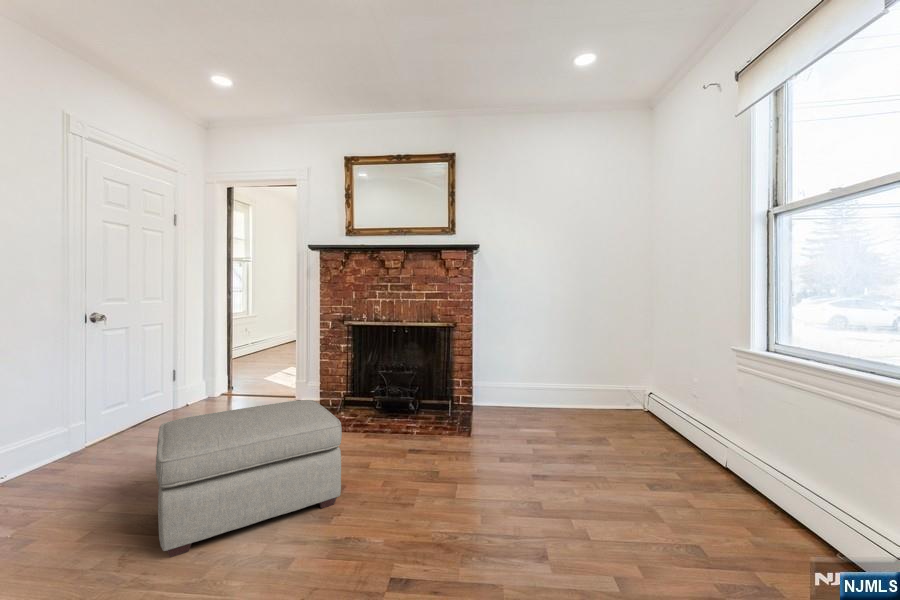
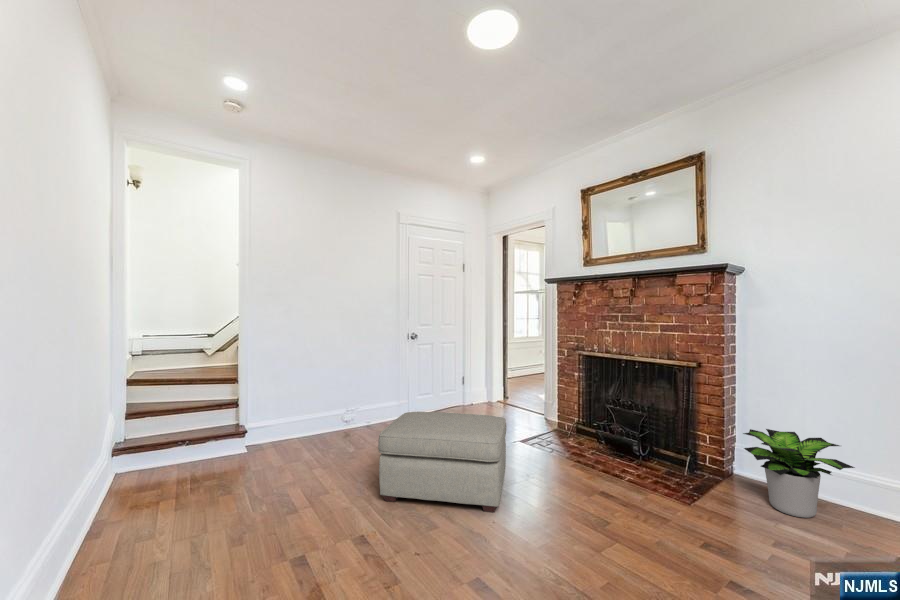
potted plant: none [494,366,550,423] -> present [743,429,855,518]

